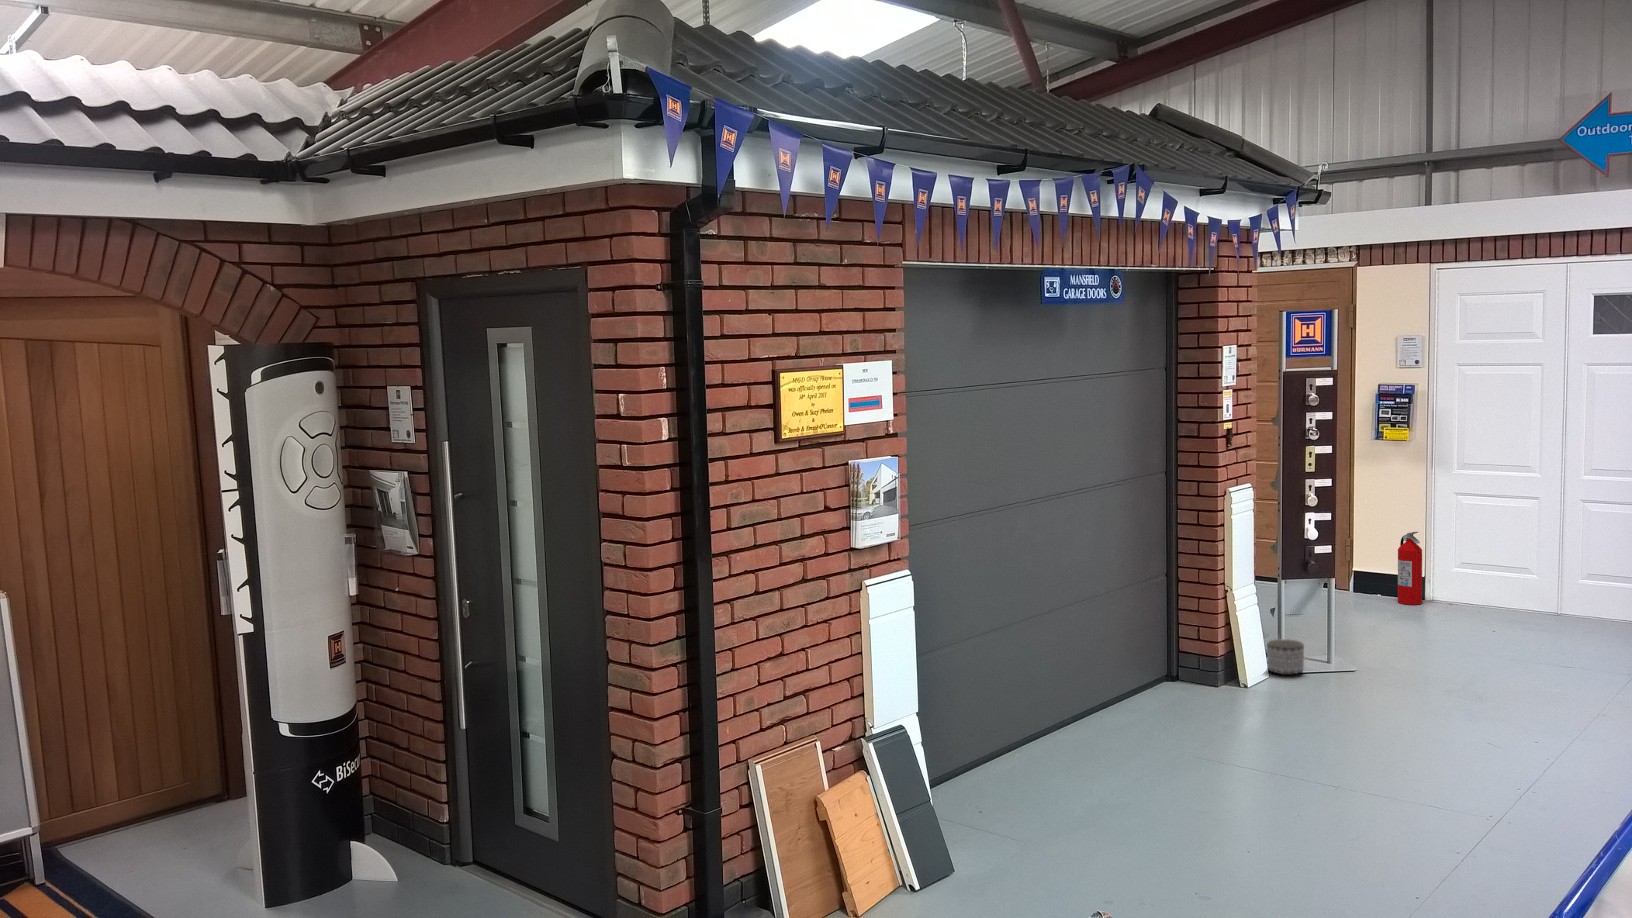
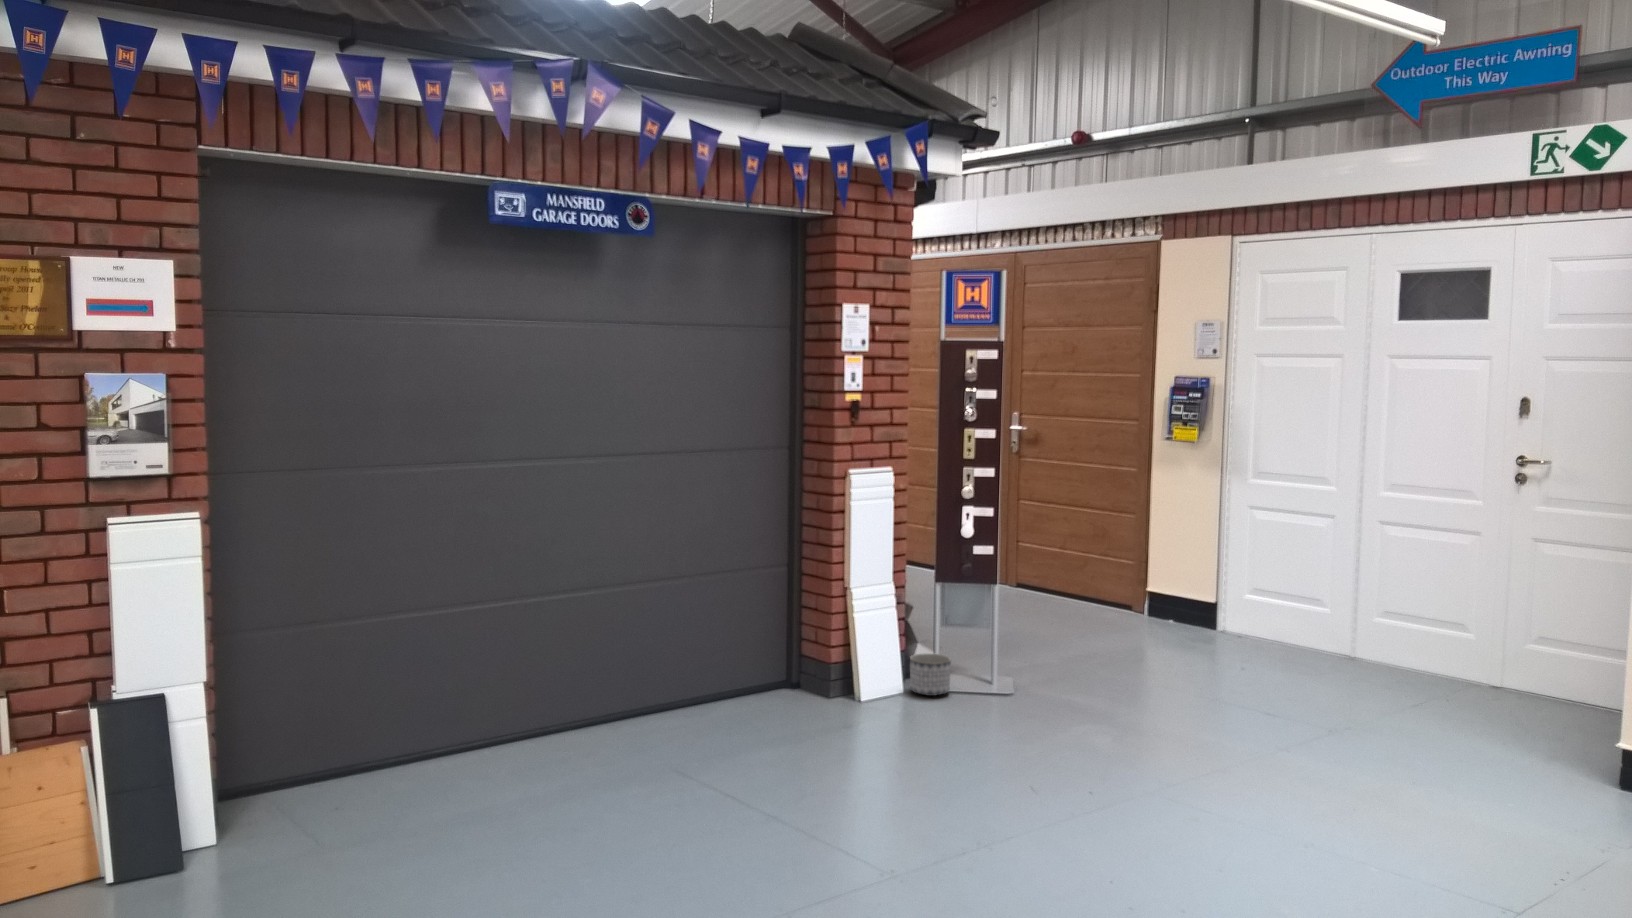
fire extinguisher: present [1398,532,1422,605] -> none [1180,548,1209,633]

